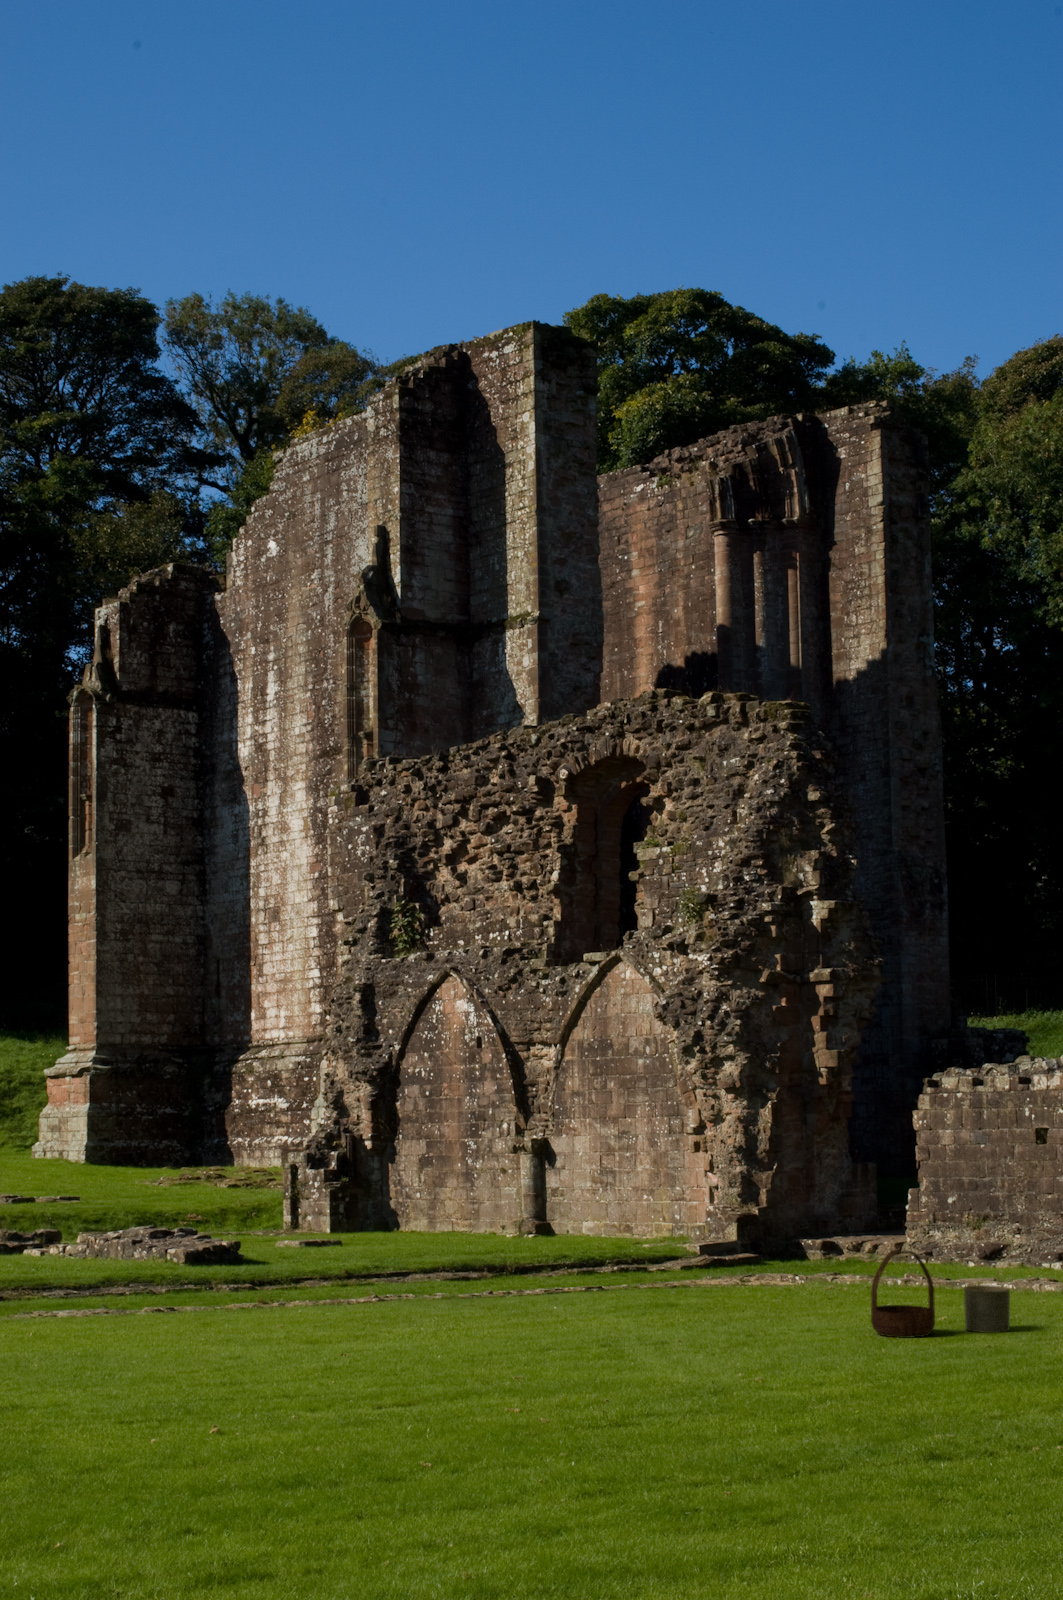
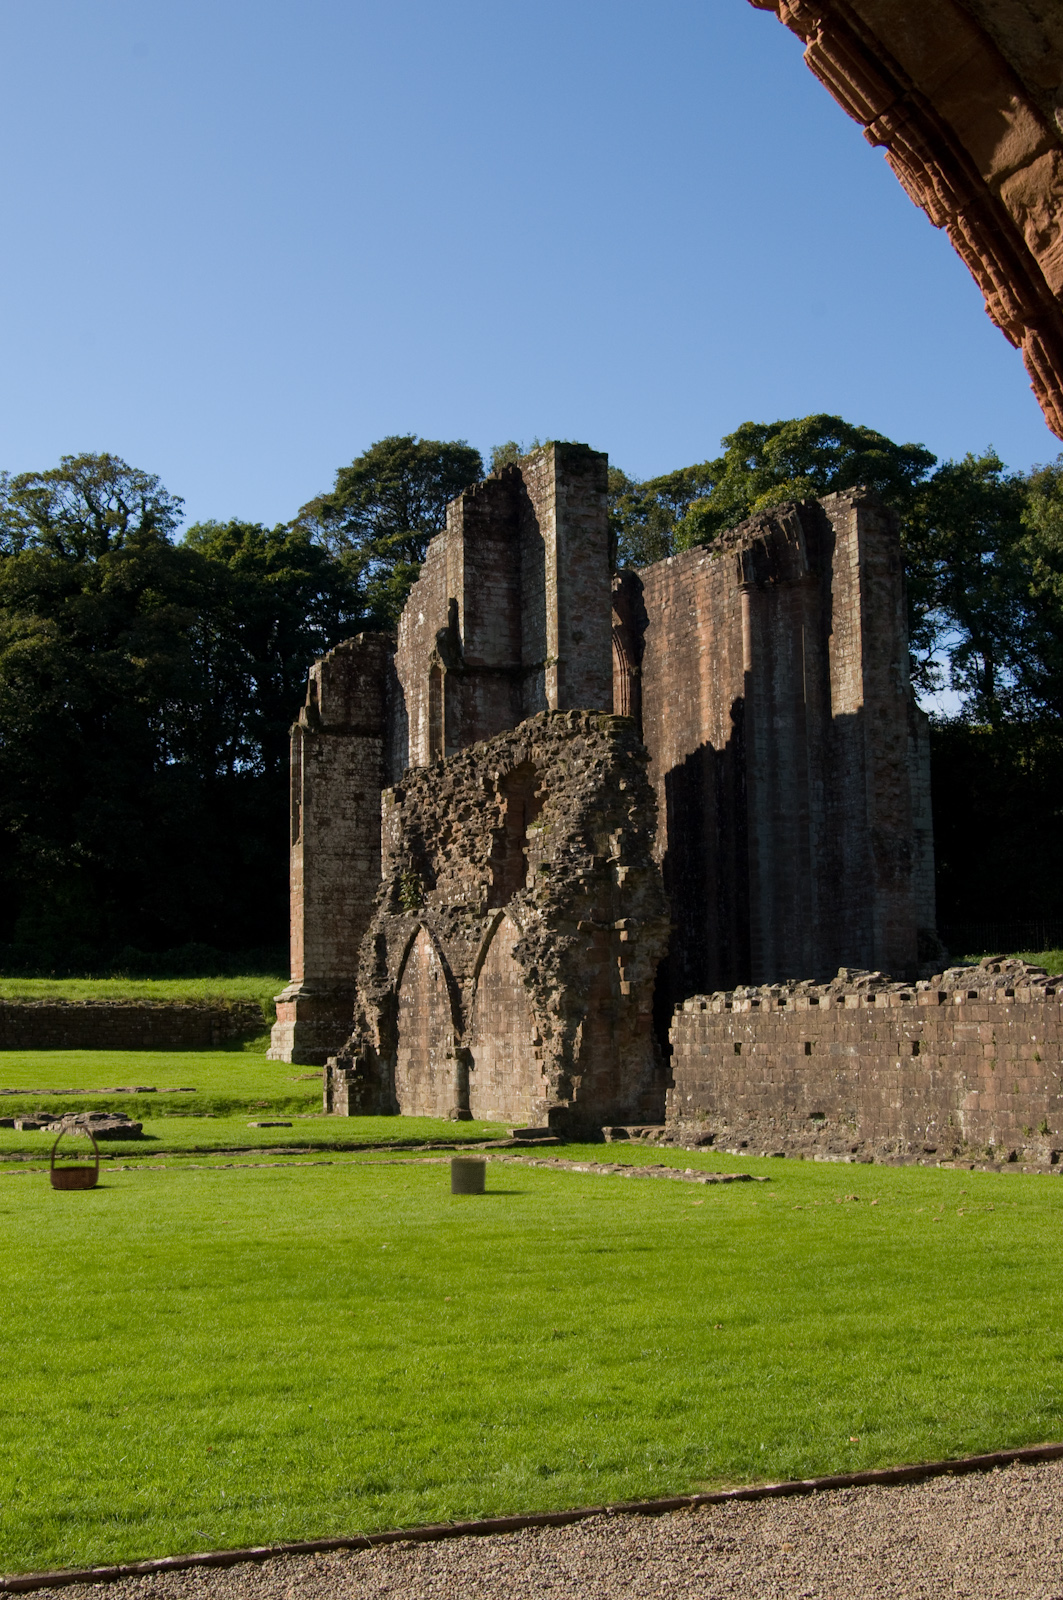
basket: present [871,1251,935,1338] -> present [50,1125,99,1190]

